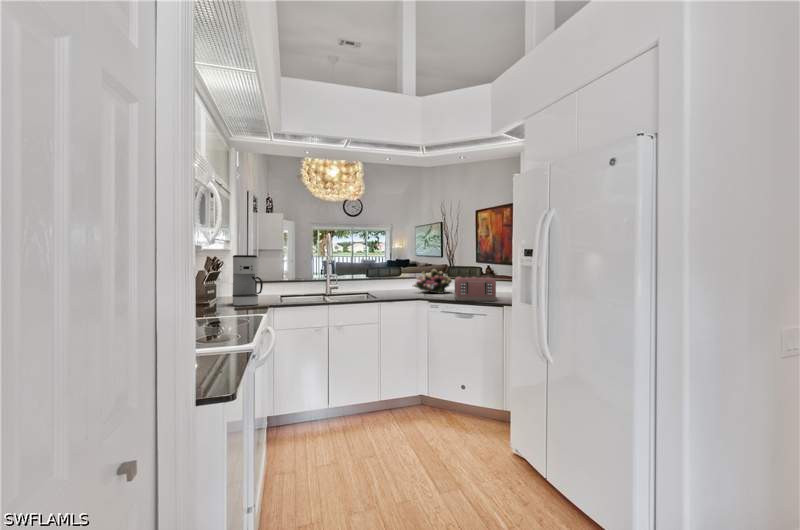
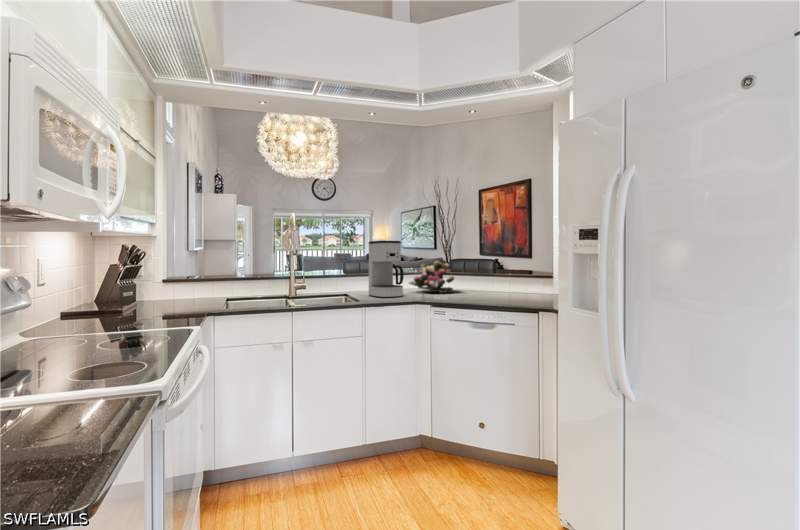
coffee maker: present [232,255,263,306] -> present [369,241,404,298]
toaster: present [454,276,497,301] -> none [468,269,531,302]

